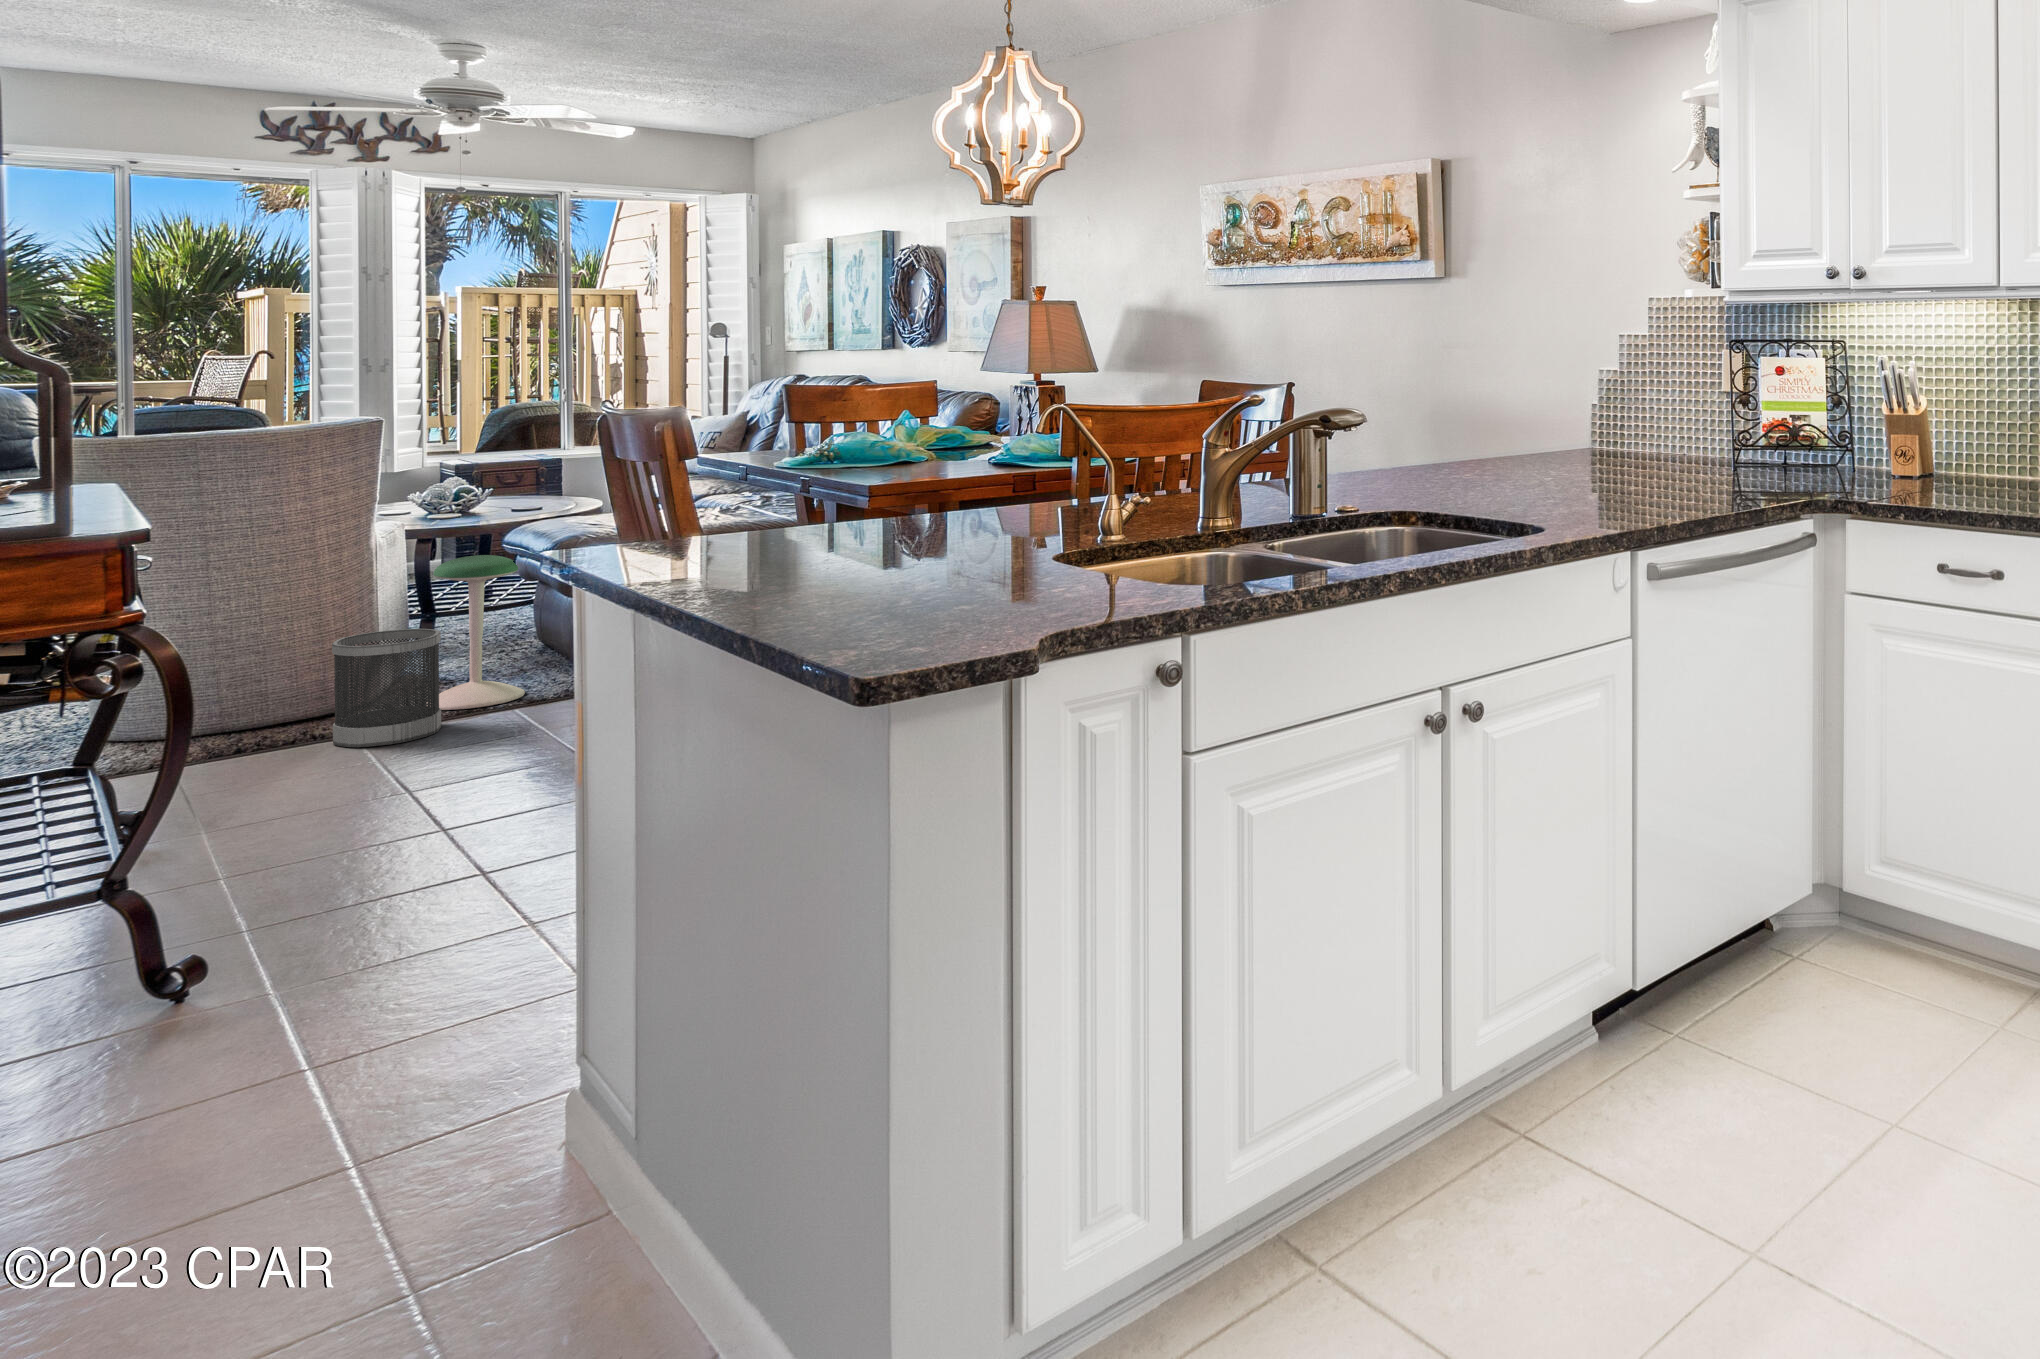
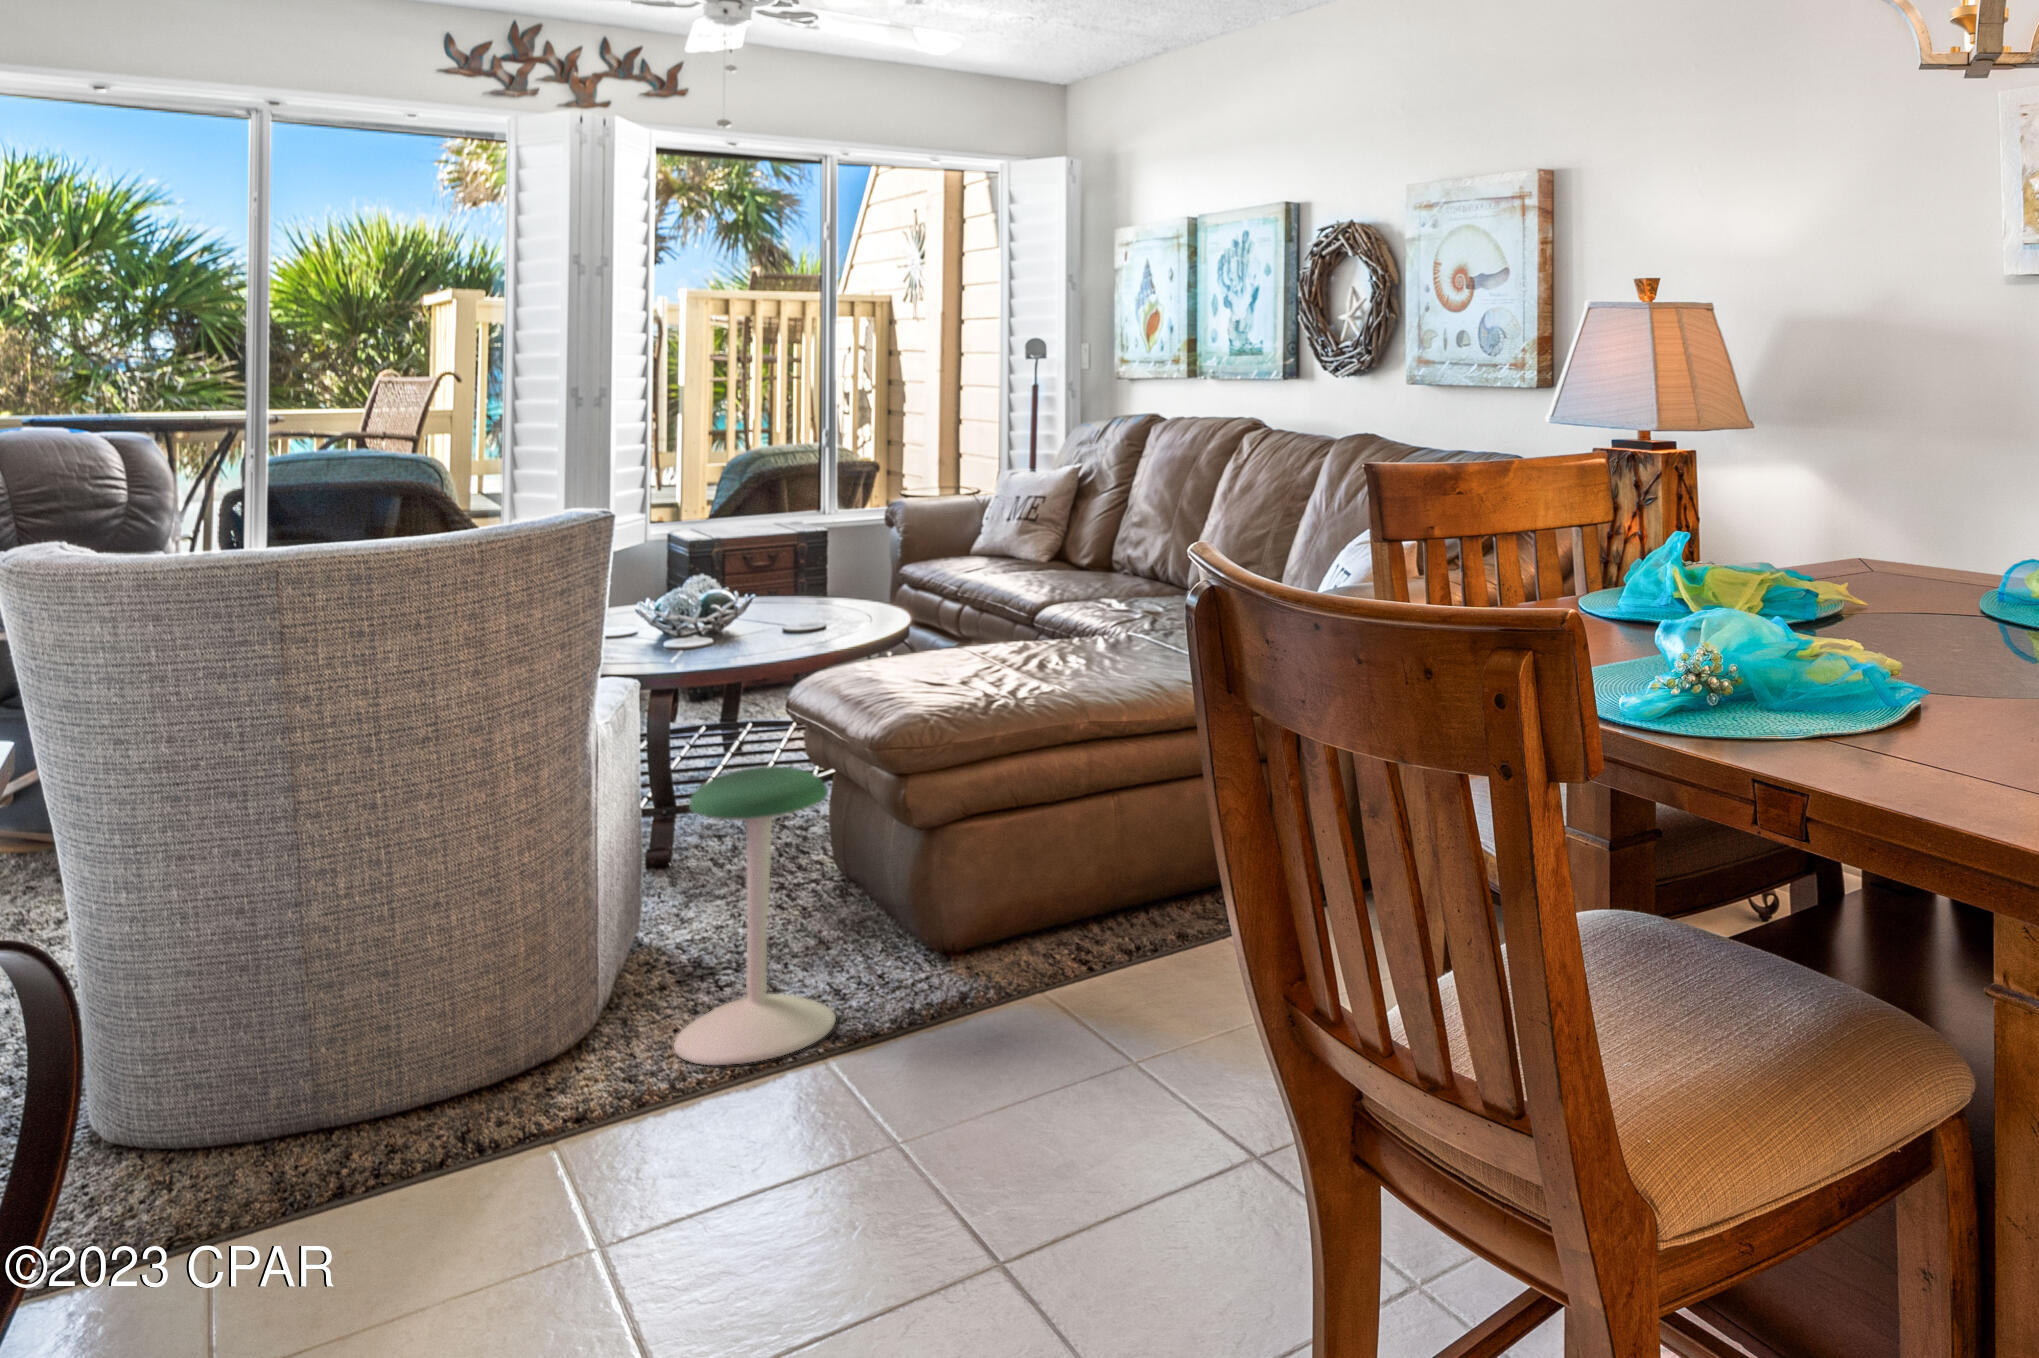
wastebasket: present [332,629,441,747] -> none [518,927,706,1190]

